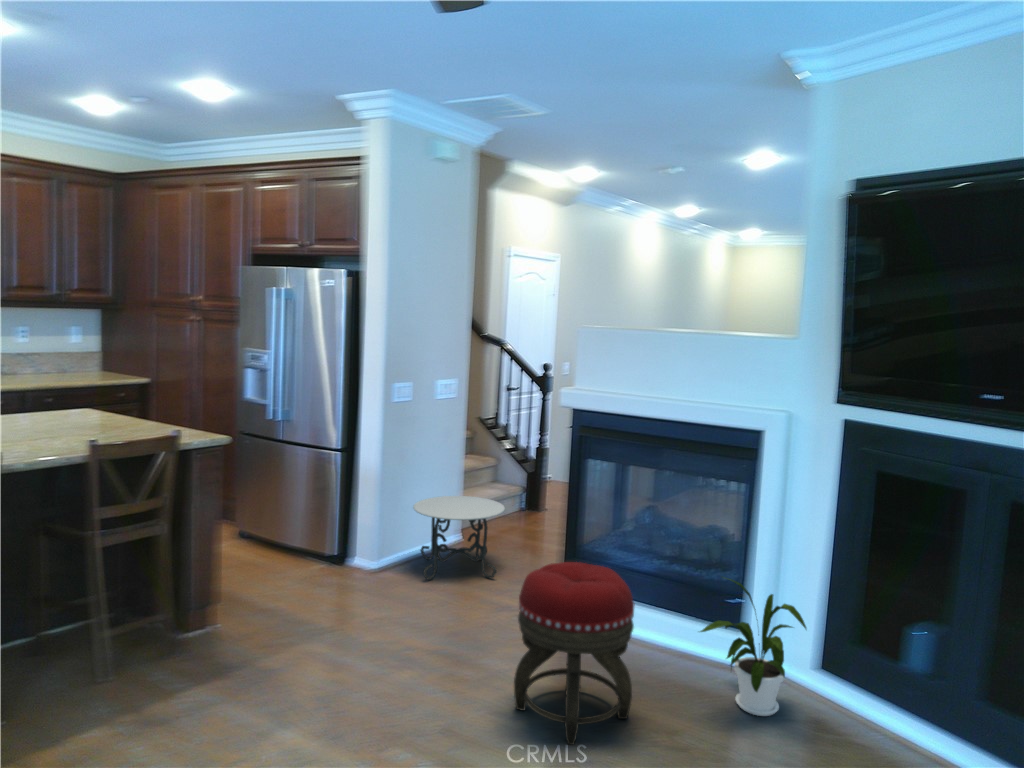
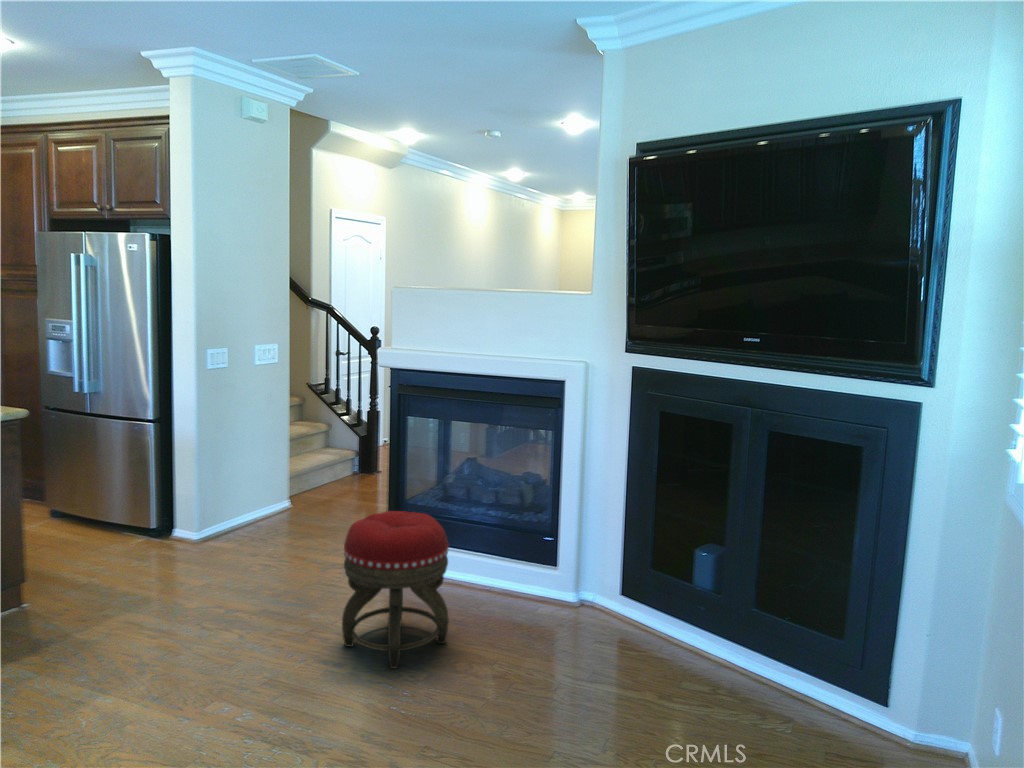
side table: present [413,496,505,580] -> none [240,461,335,544]
house plant: present [700,579,806,716] -> none [504,515,593,629]

